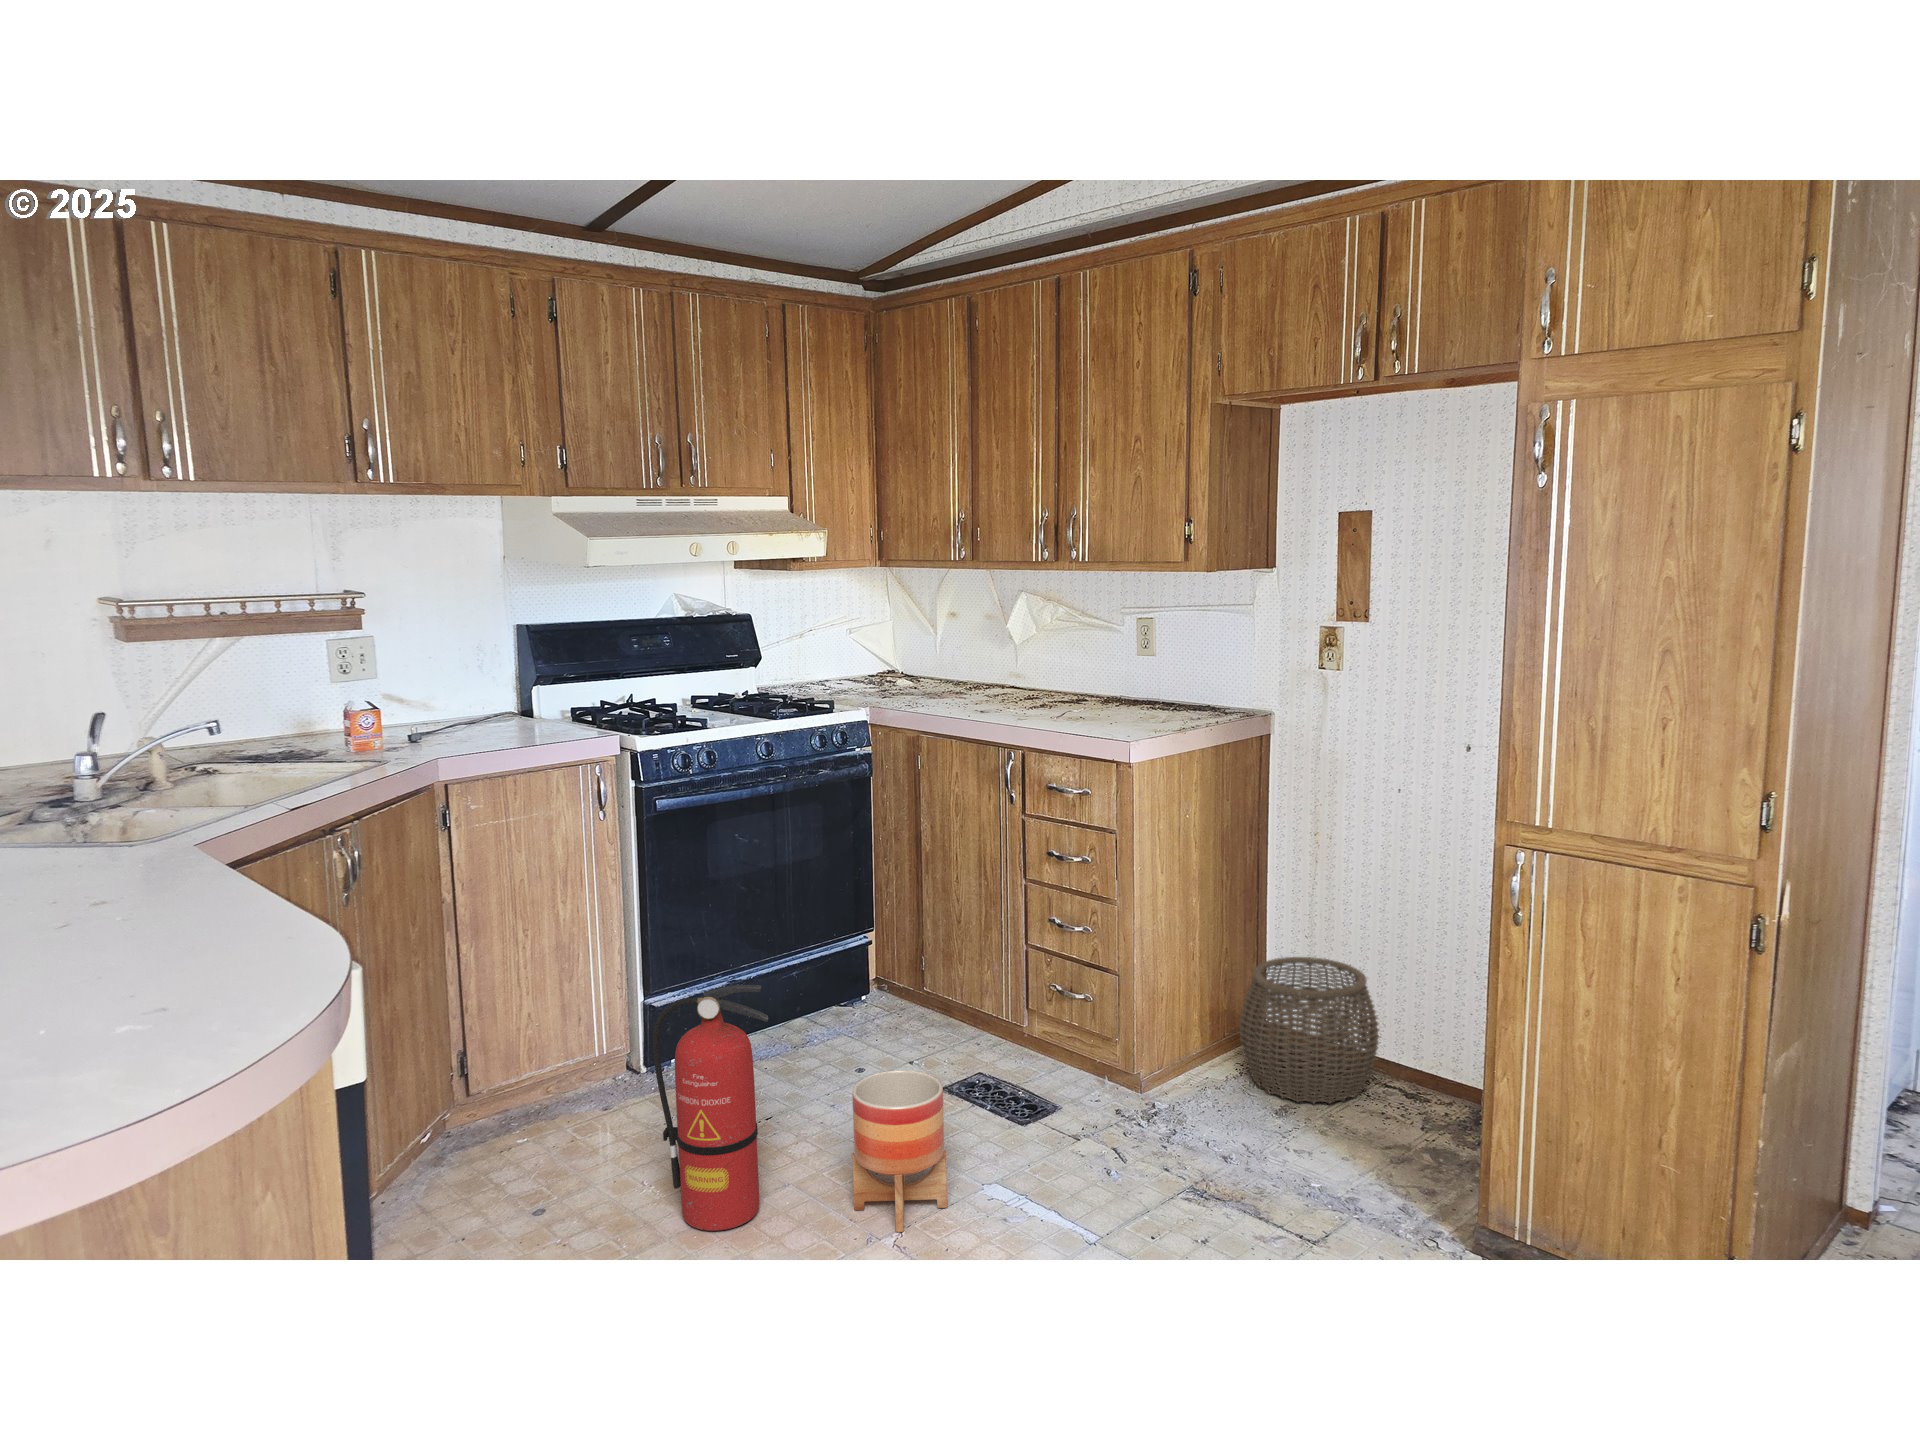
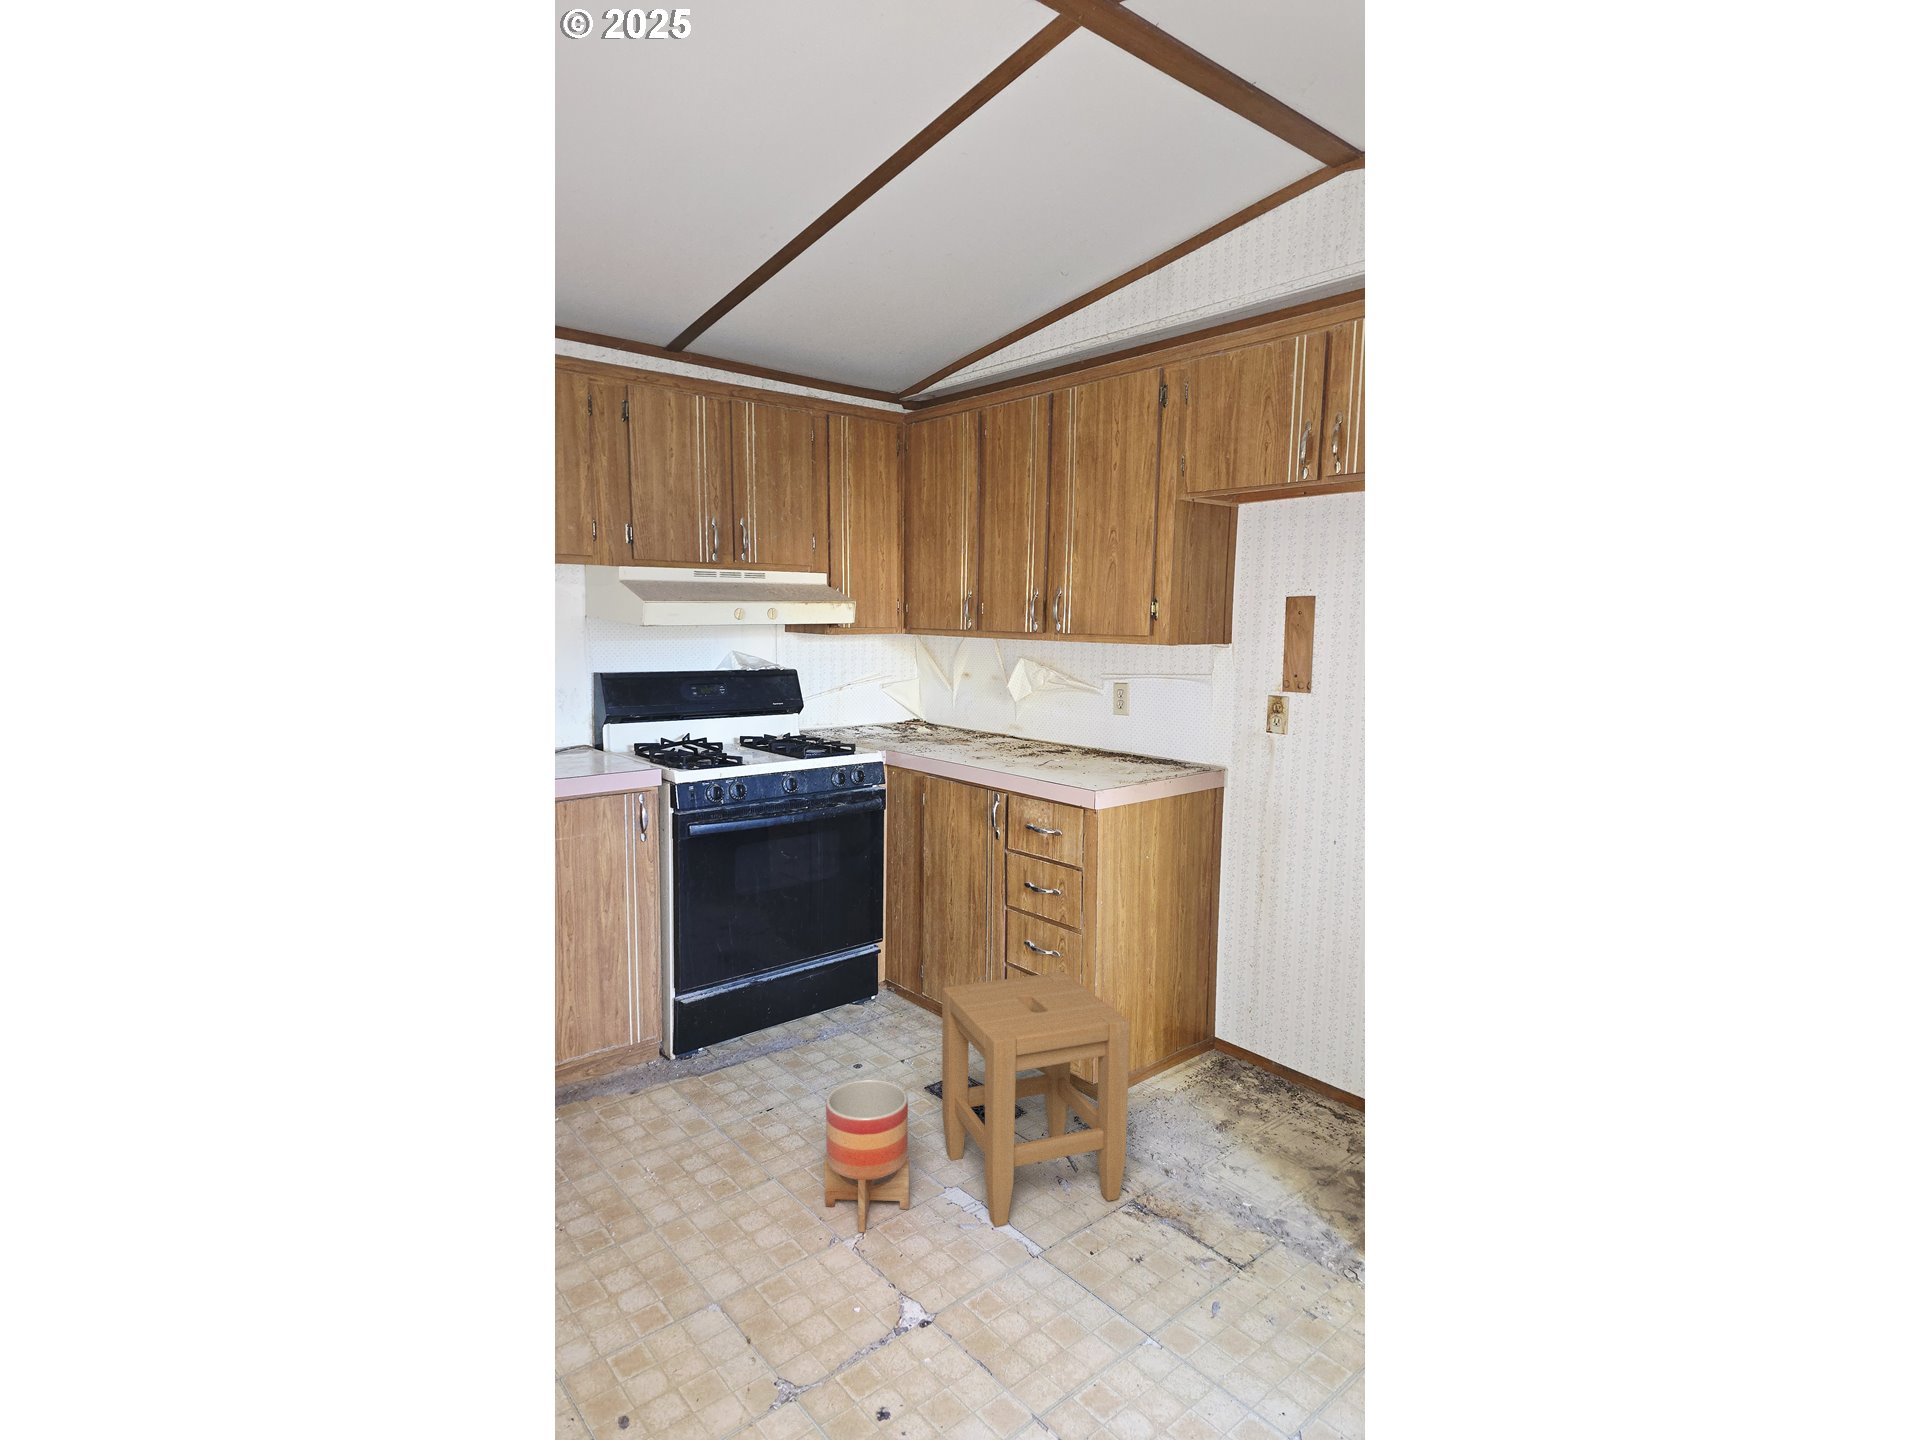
stool: none [970,946,1184,1220] -> present [942,972,1130,1227]
woven basket: present [1240,957,1379,1104] -> none [1188,984,1313,1122]
fire extinguisher: present [653,985,768,1231] -> none [652,999,753,1221]

